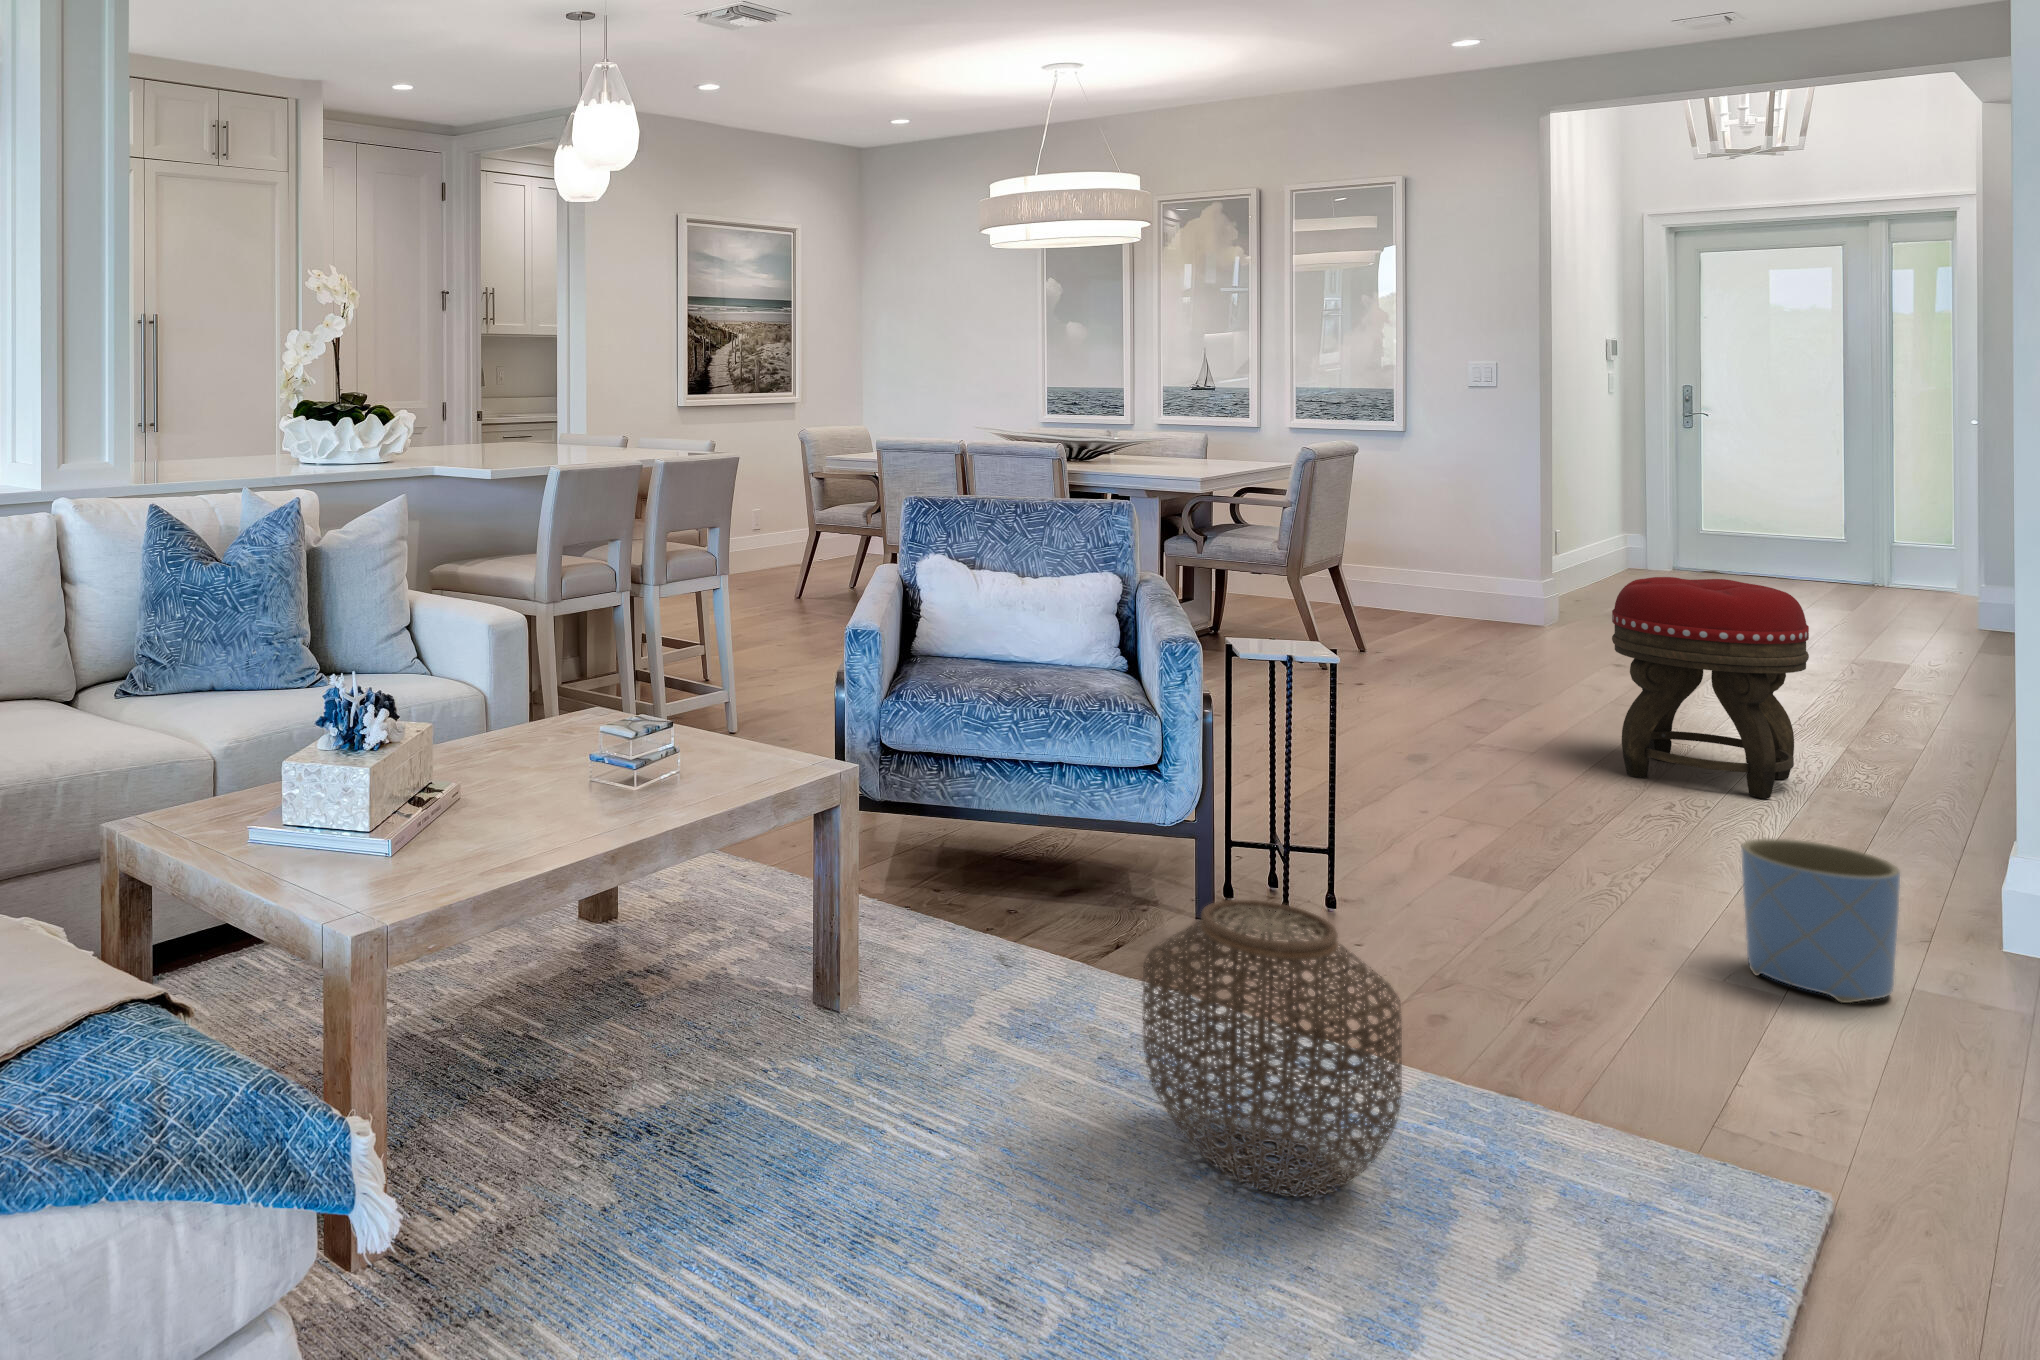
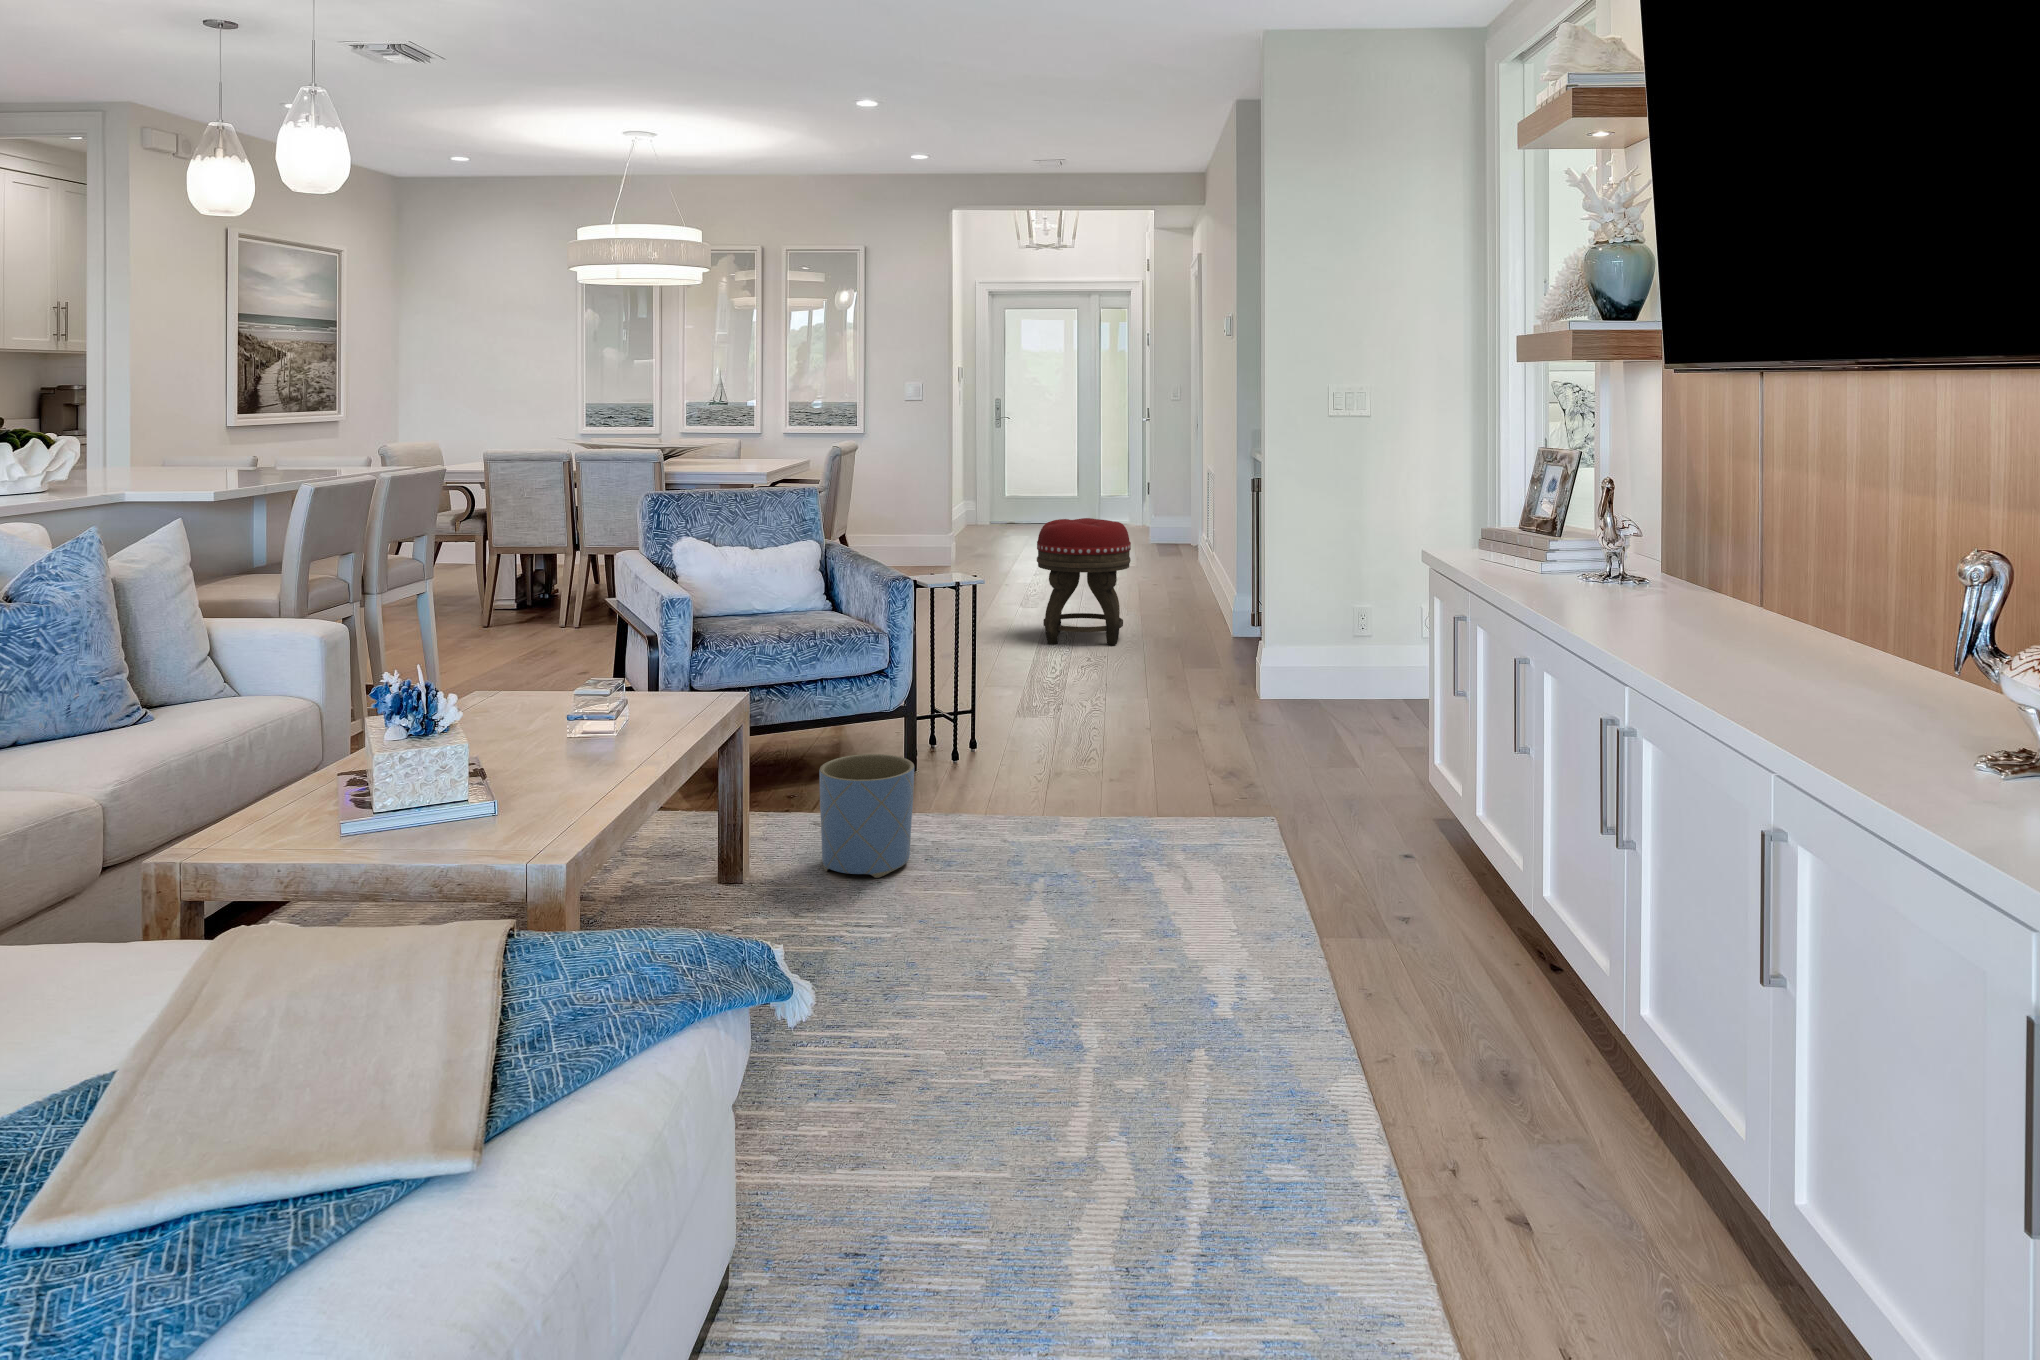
planter: present [1741,839,1900,1003] -> present [819,754,914,878]
woven basket: present [1143,900,1402,1197] -> none [976,721,1118,892]

